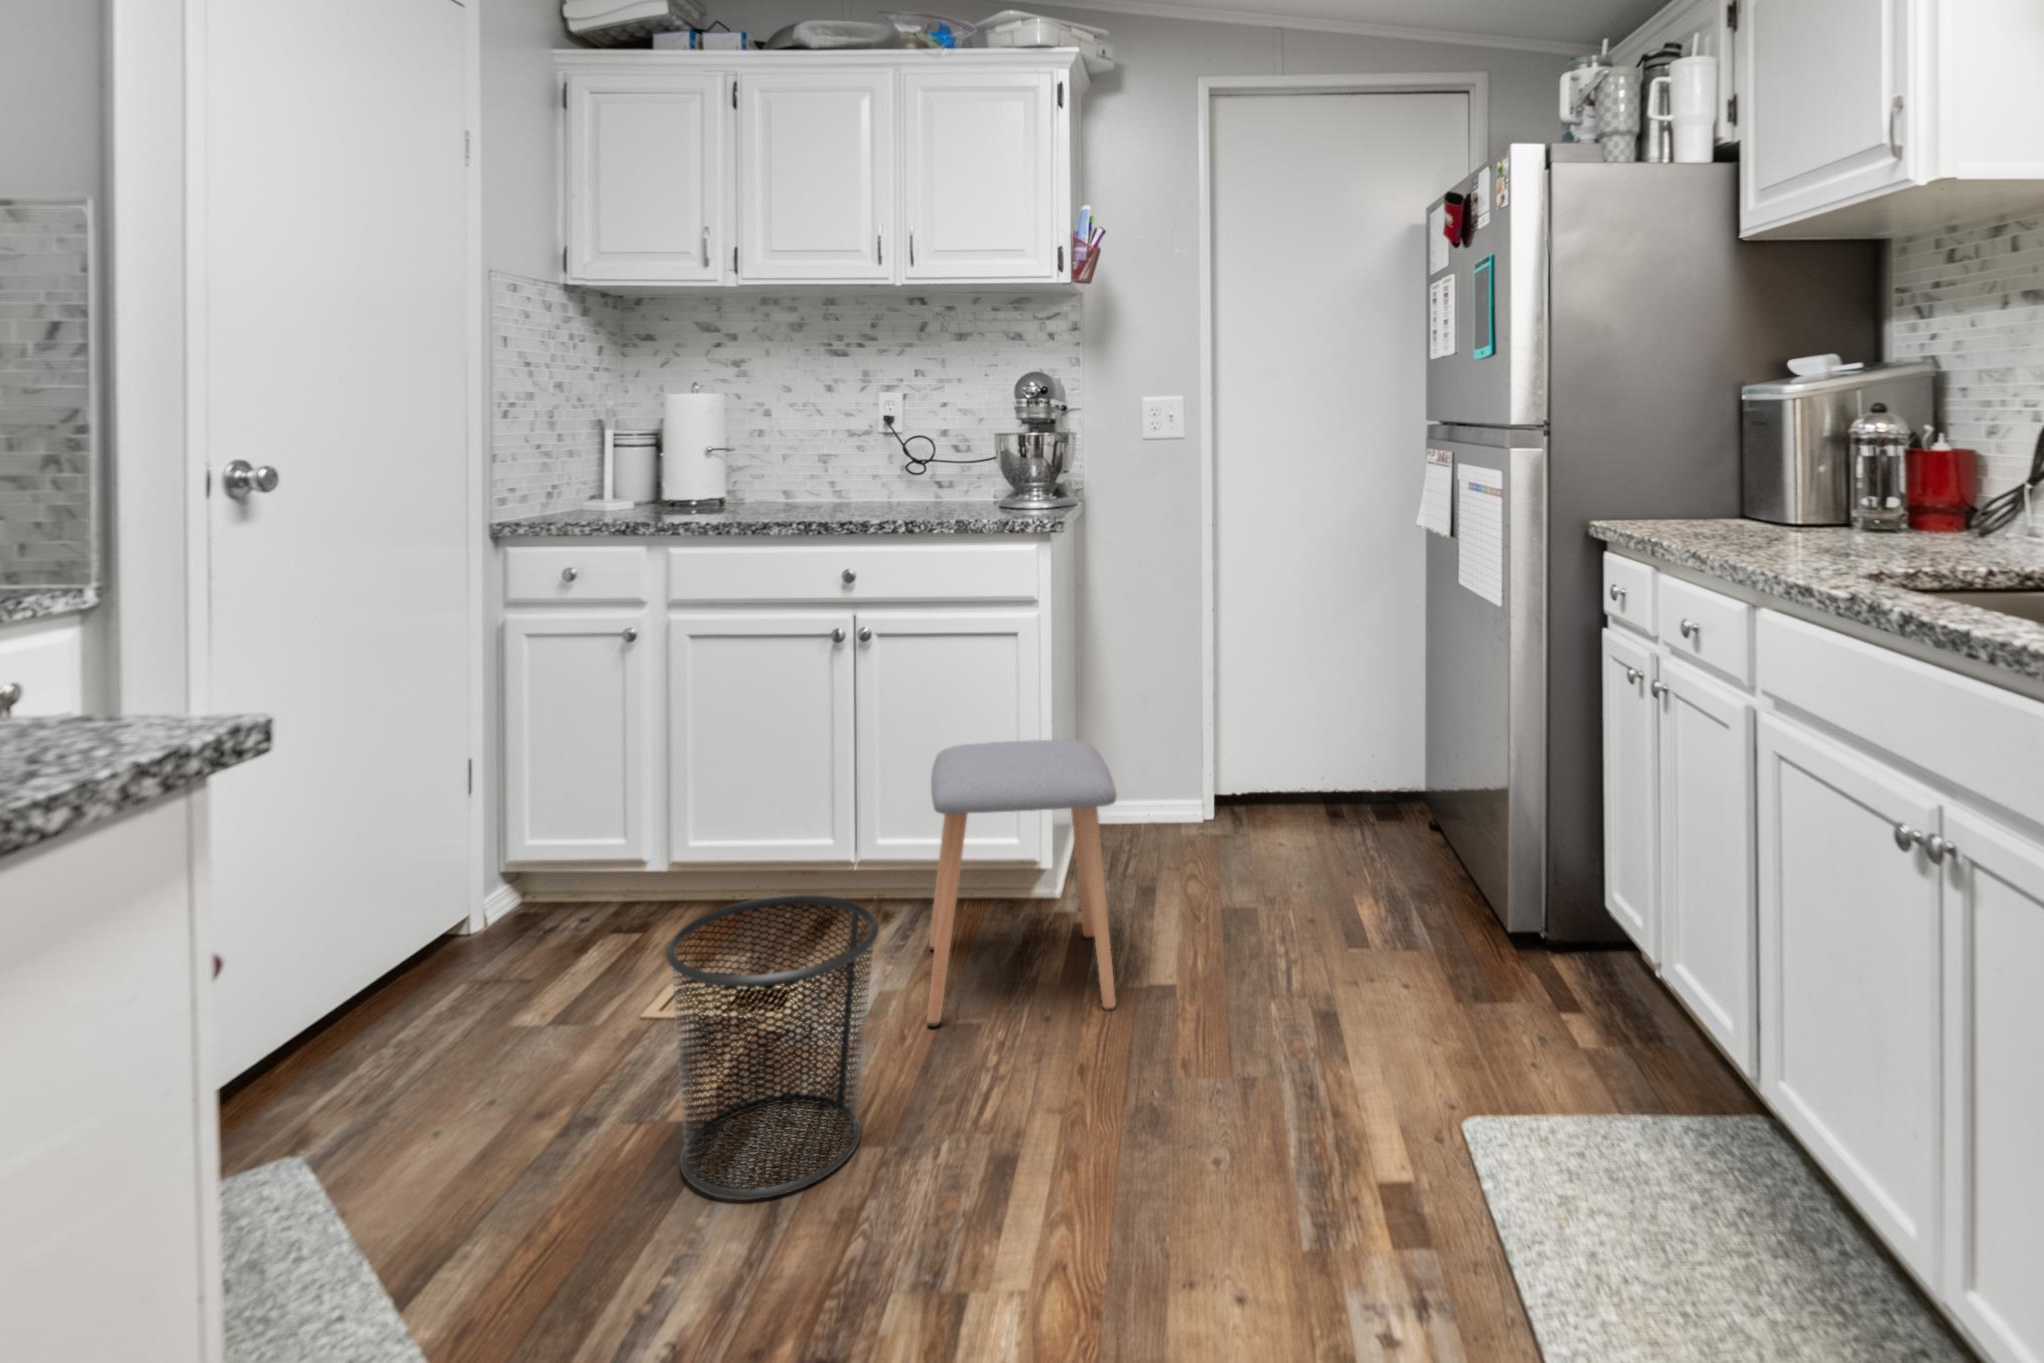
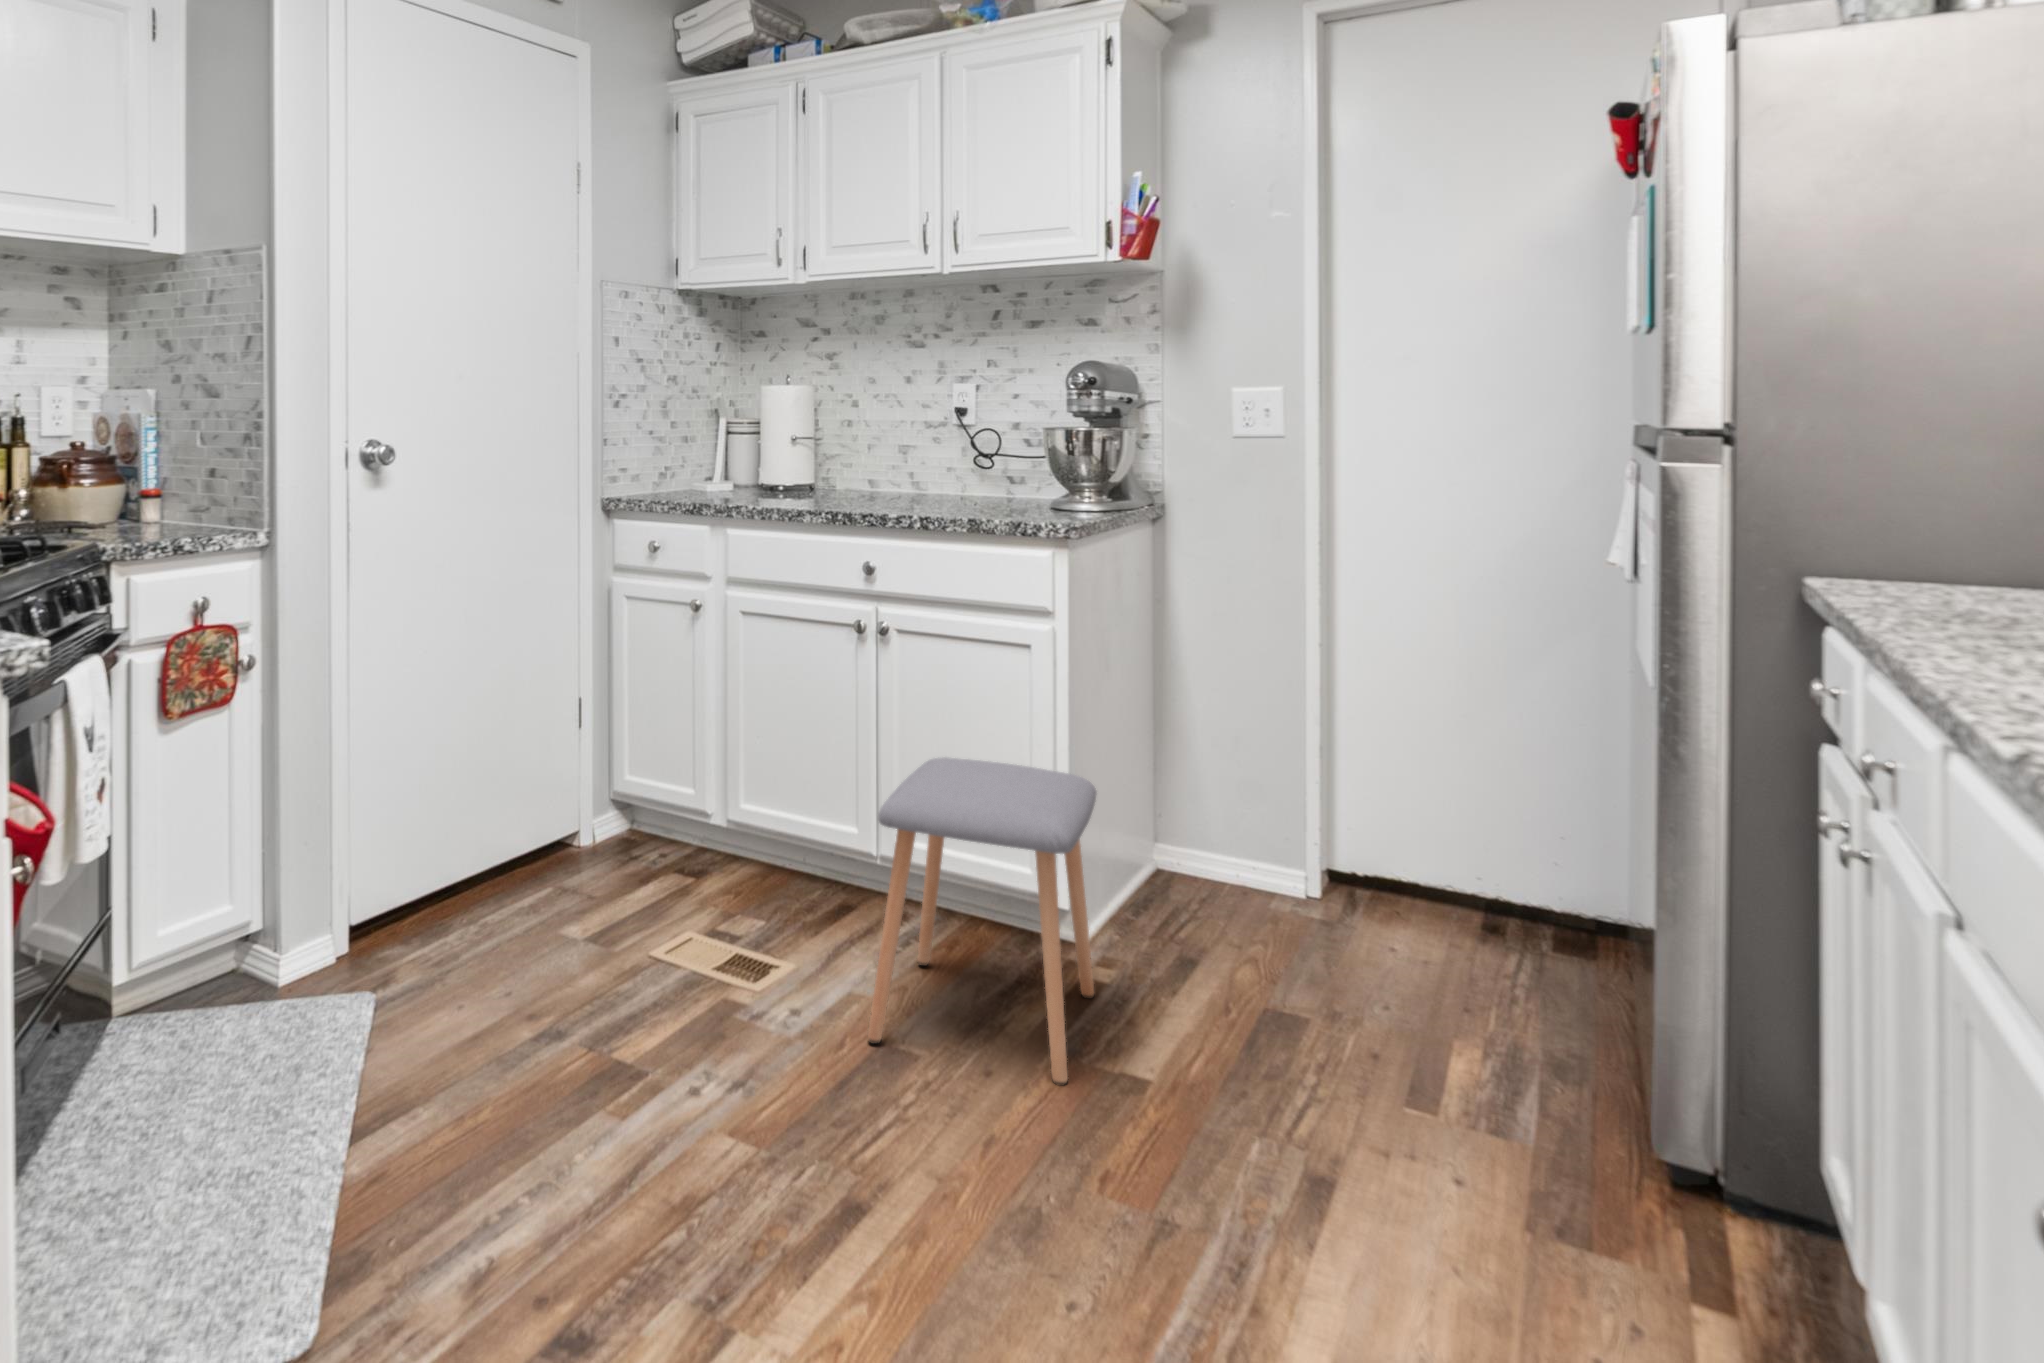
waste bin: present [666,895,879,1199] -> none [576,872,769,1159]

